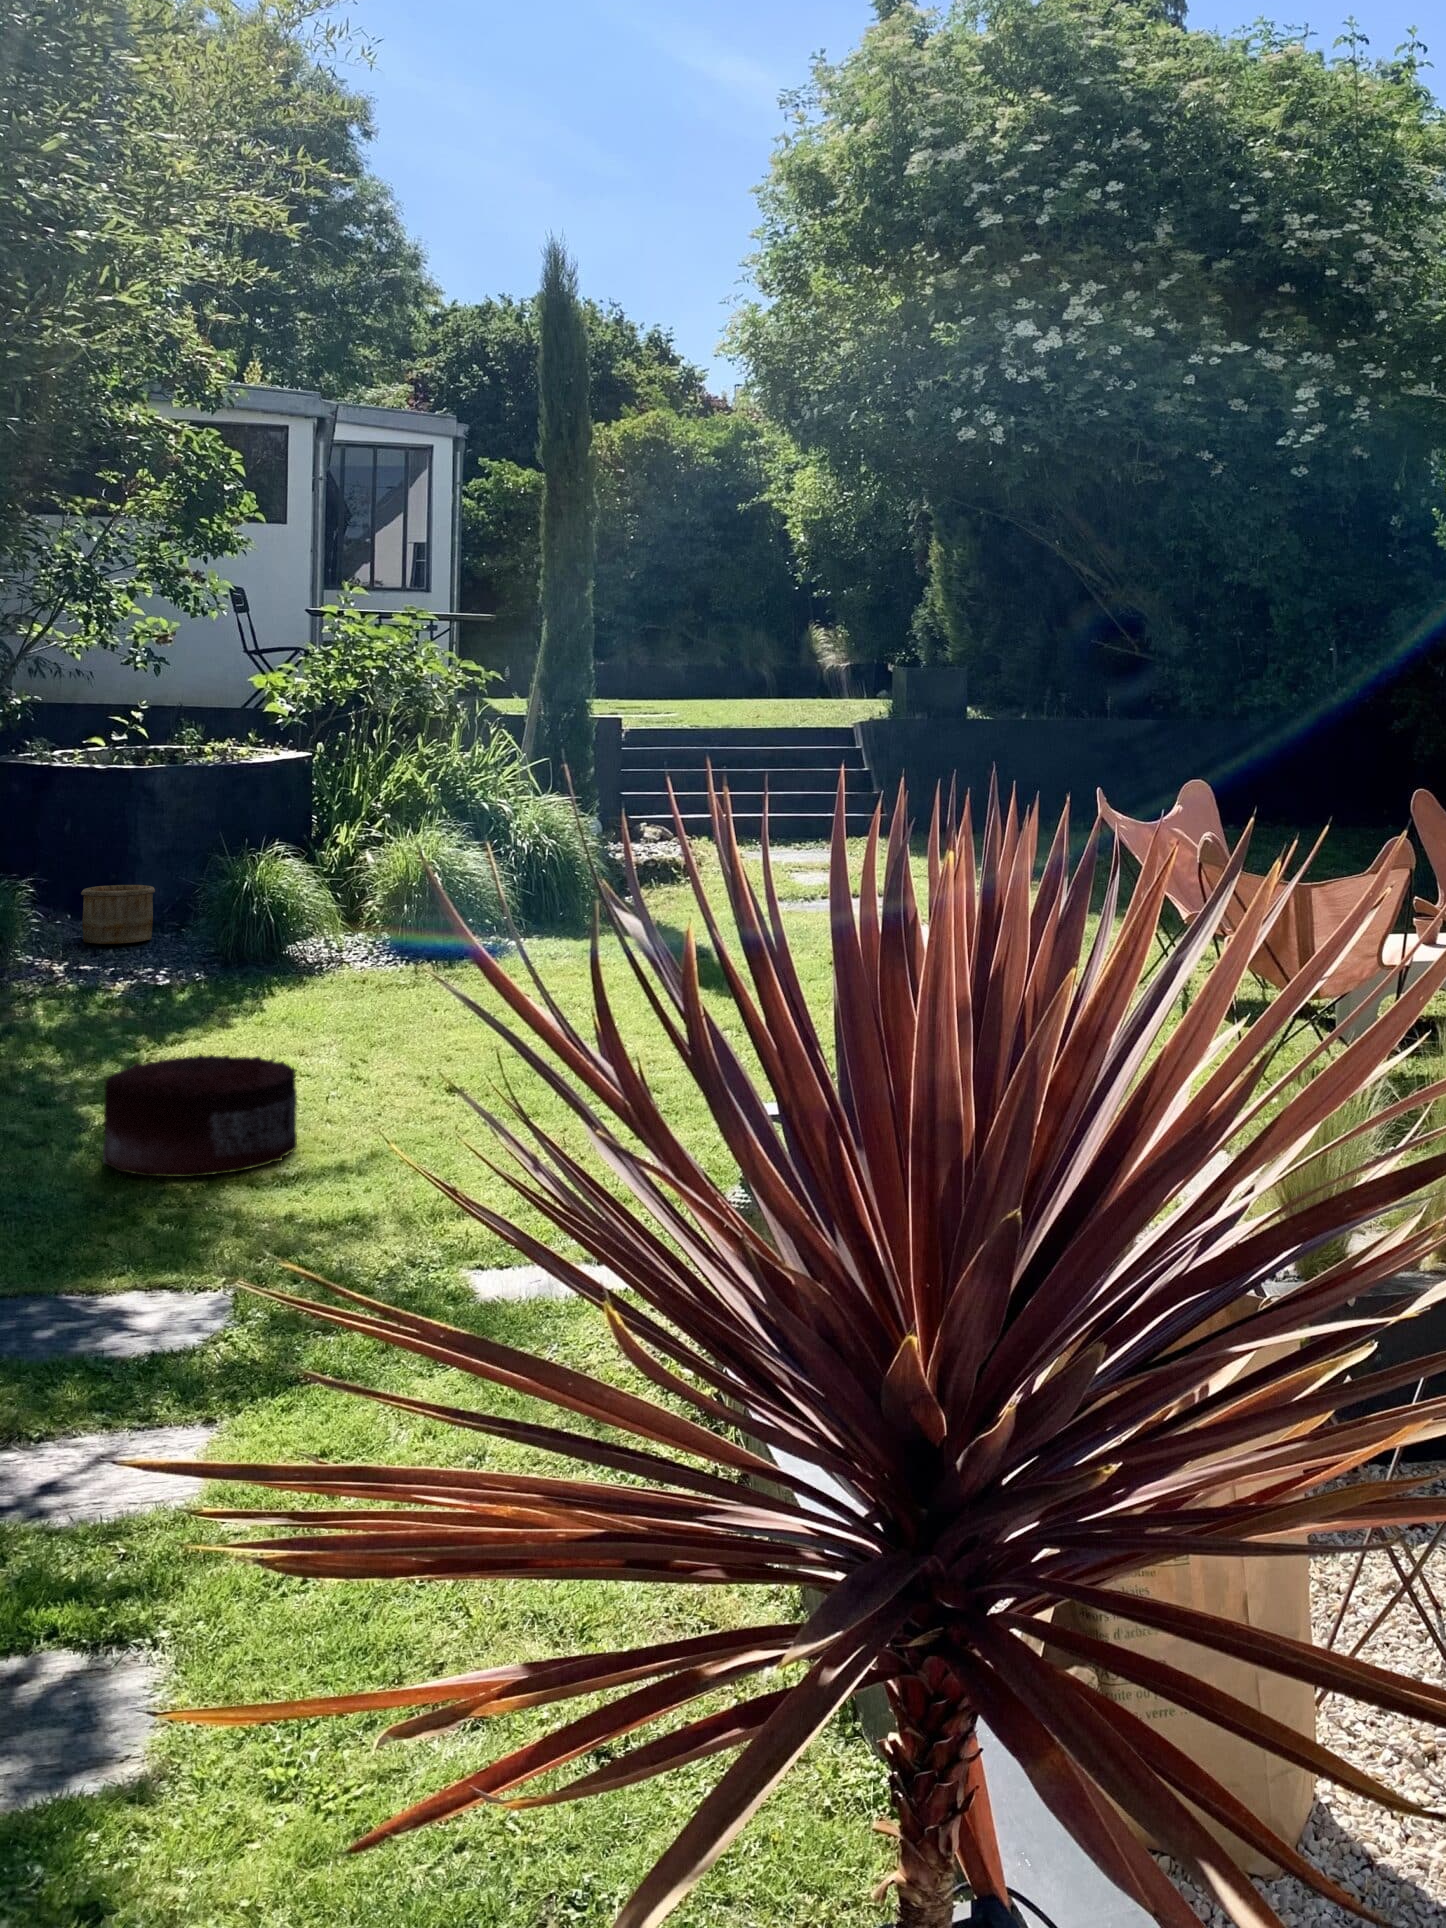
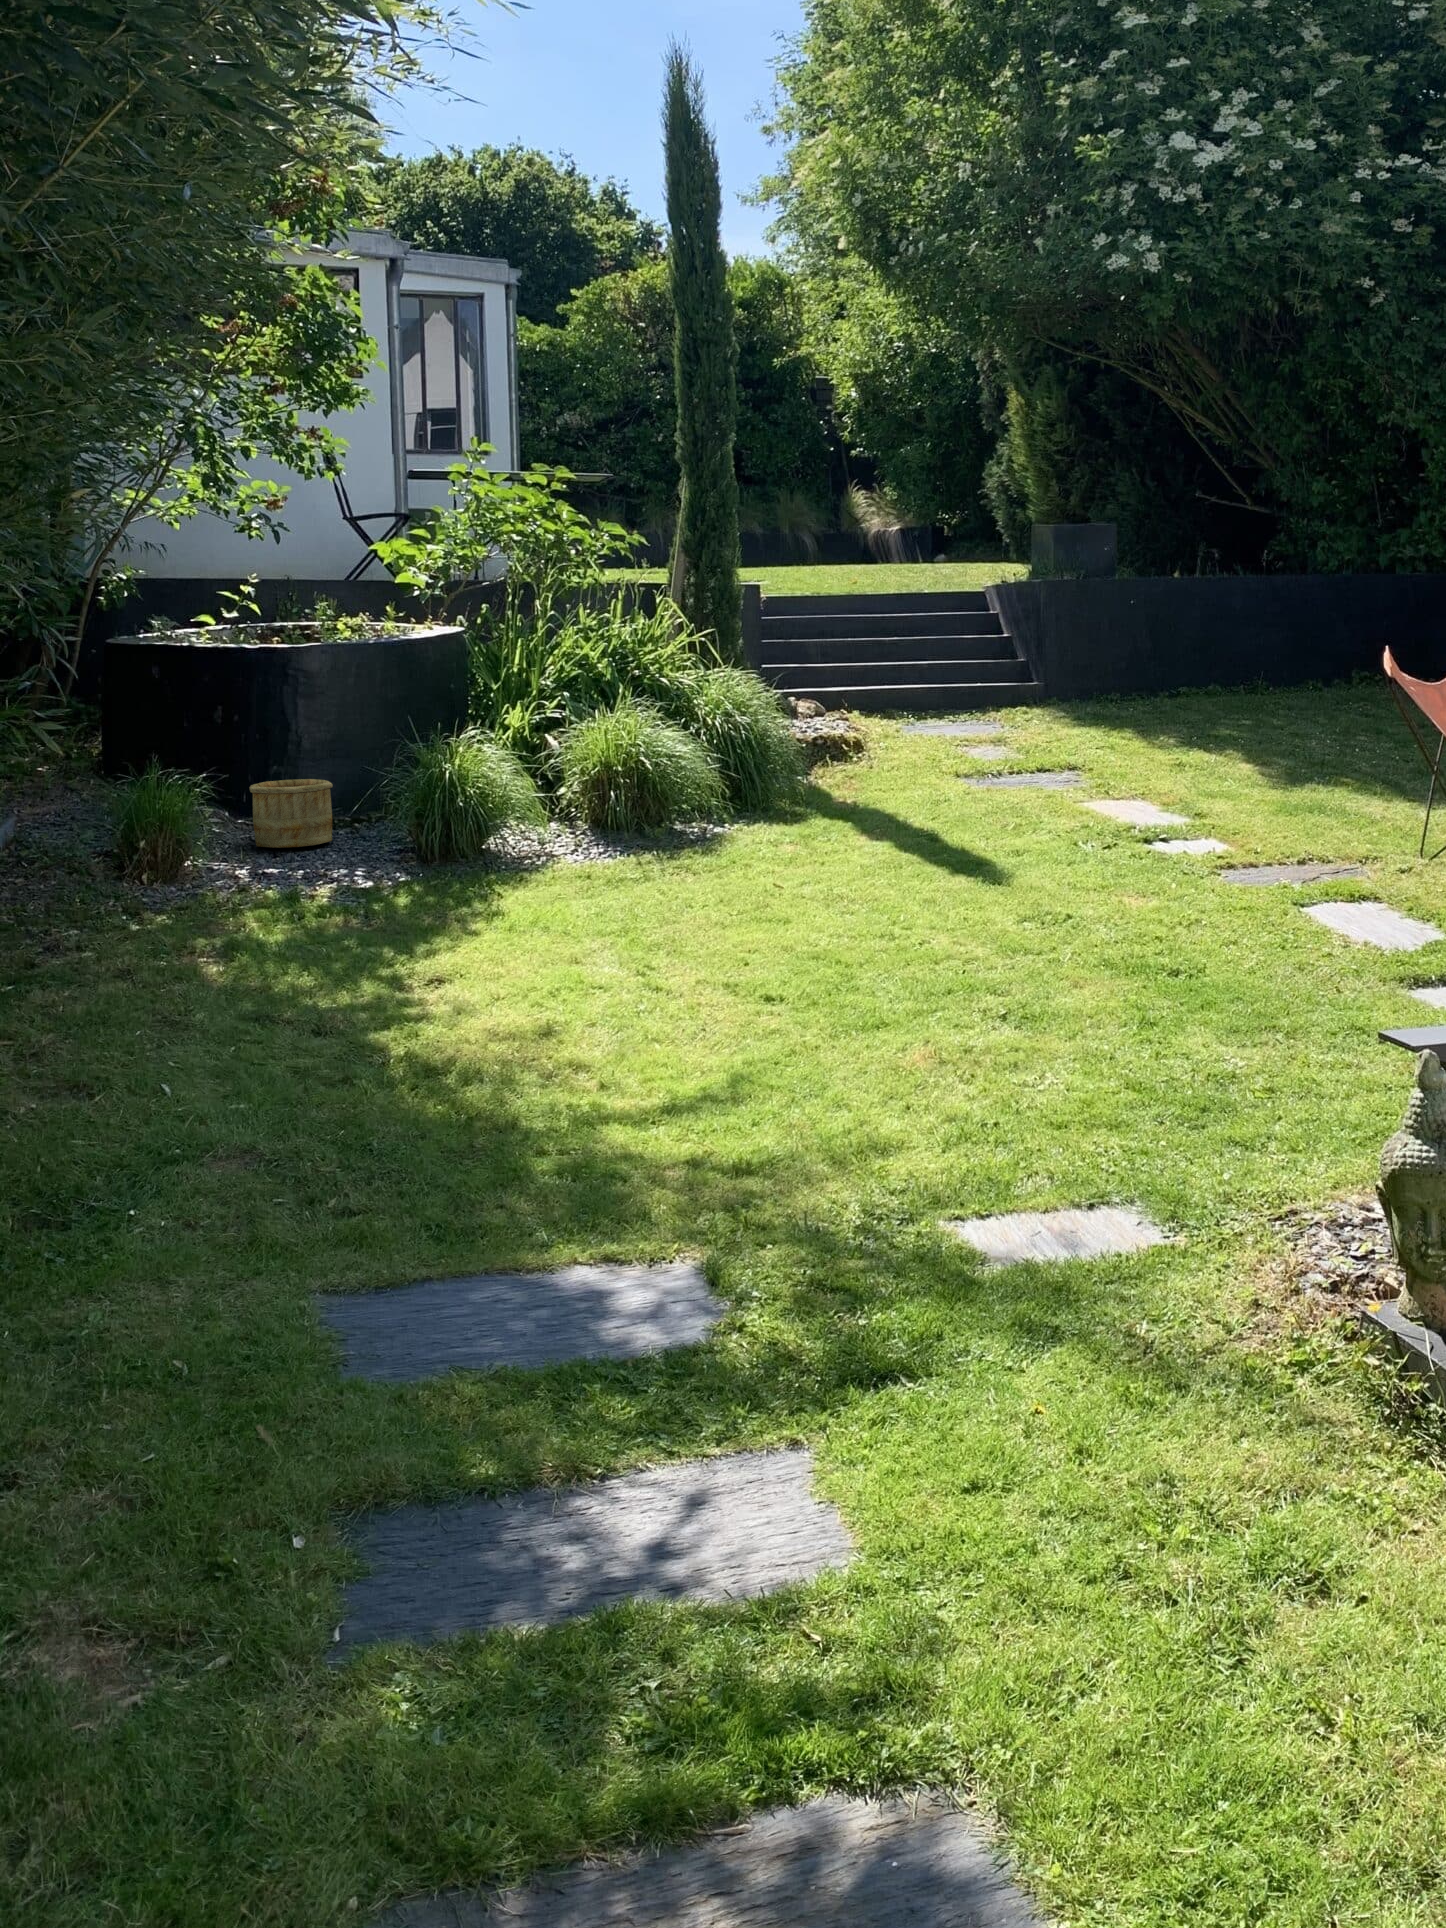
pouf: present [103,1055,297,1177] -> none [456,994,690,1157]

